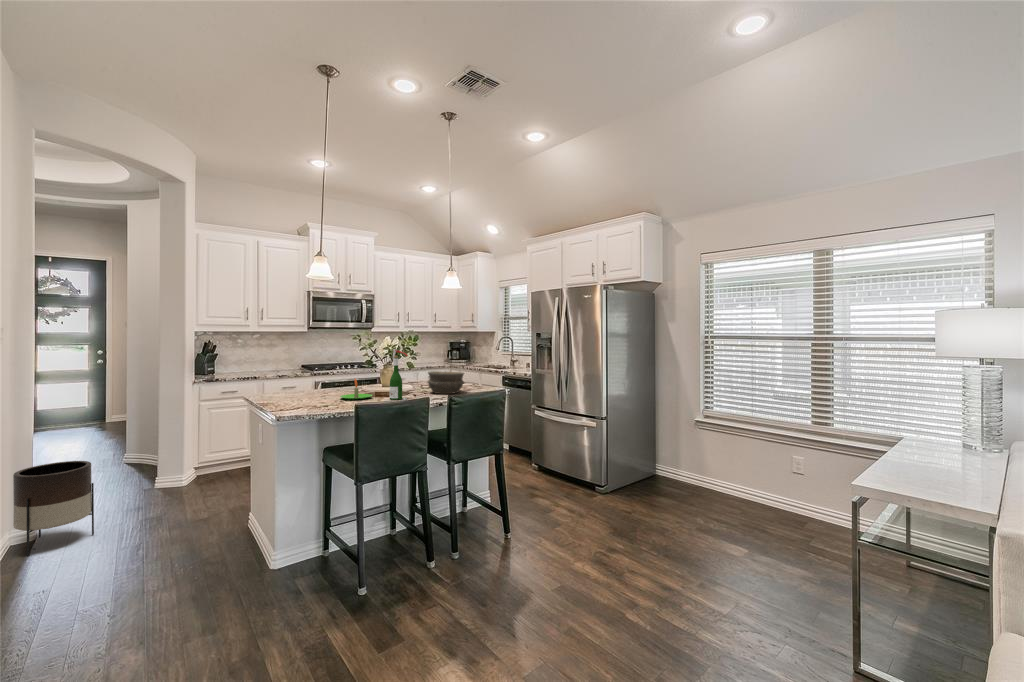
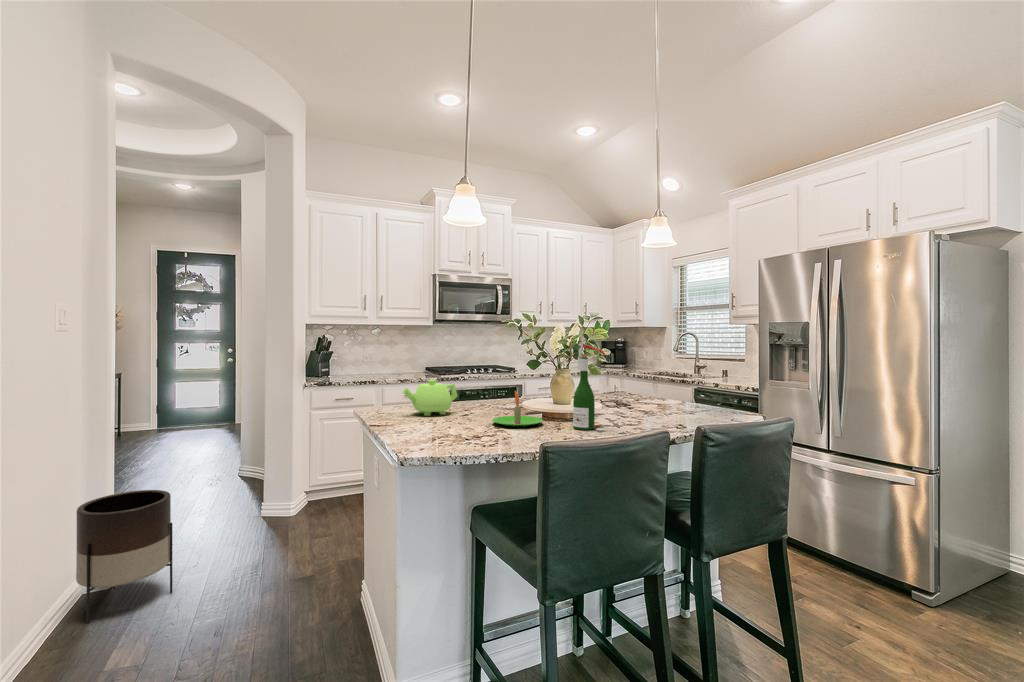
bowl: present [428,371,464,394] -> none [624,381,688,421]
teapot: none [280,373,319,396] -> present [403,380,457,416]

